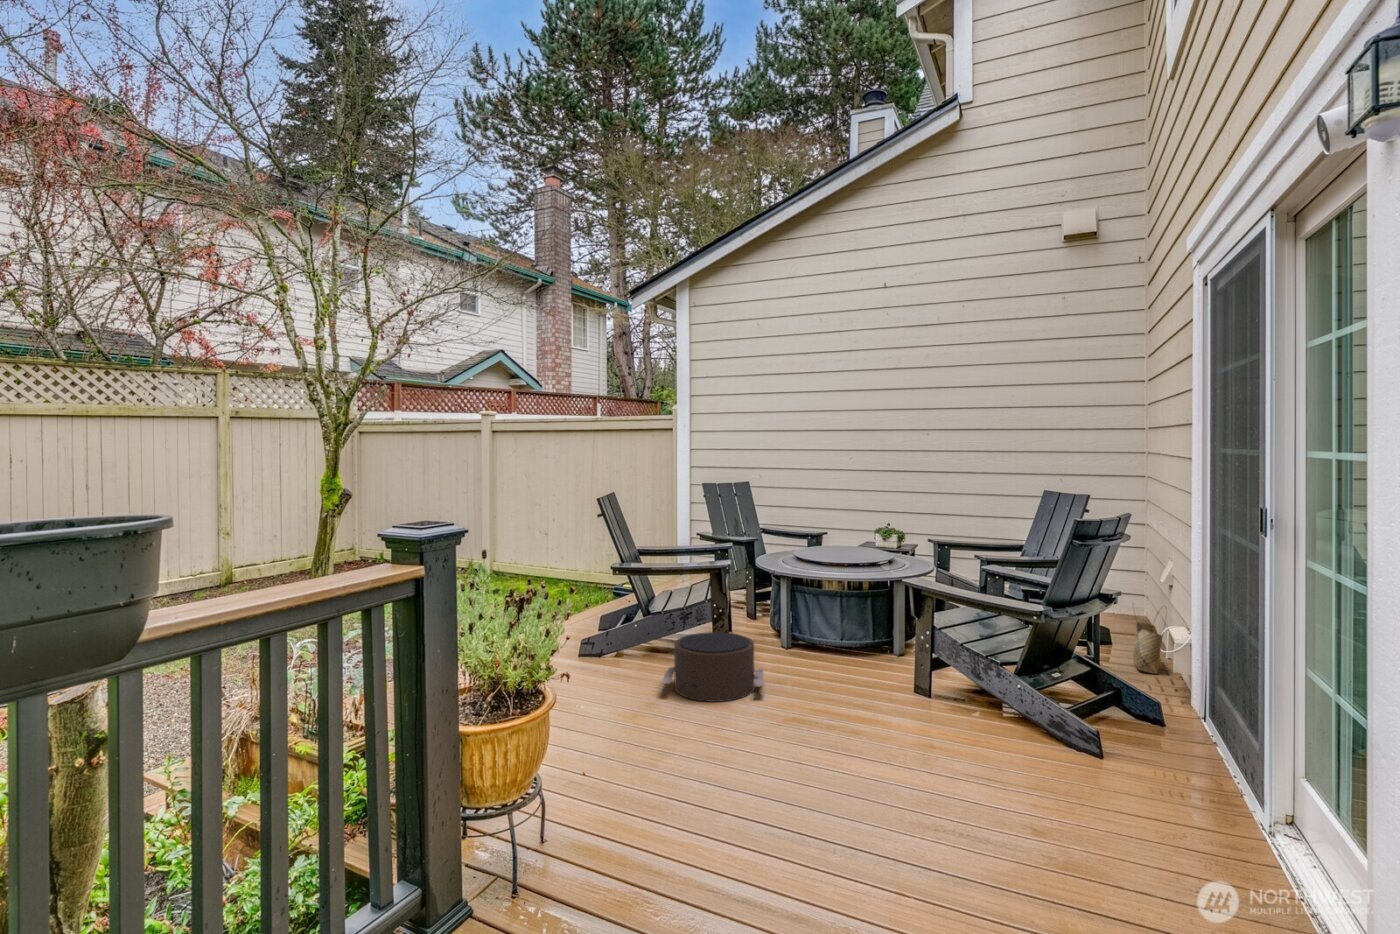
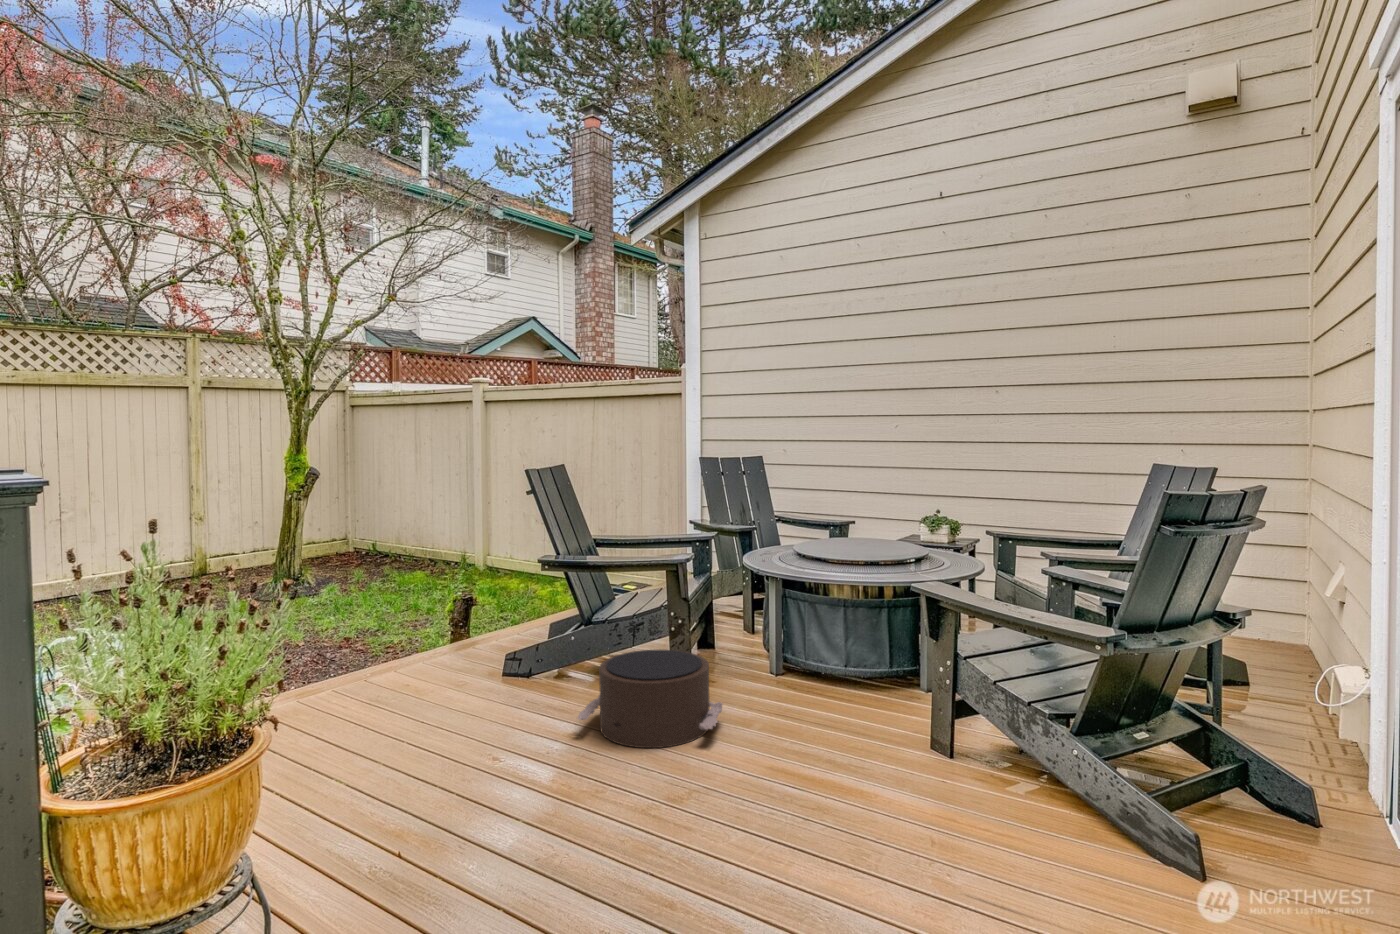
woven basket: present [1133,622,1163,674] -> none [1276,623,1331,733]

